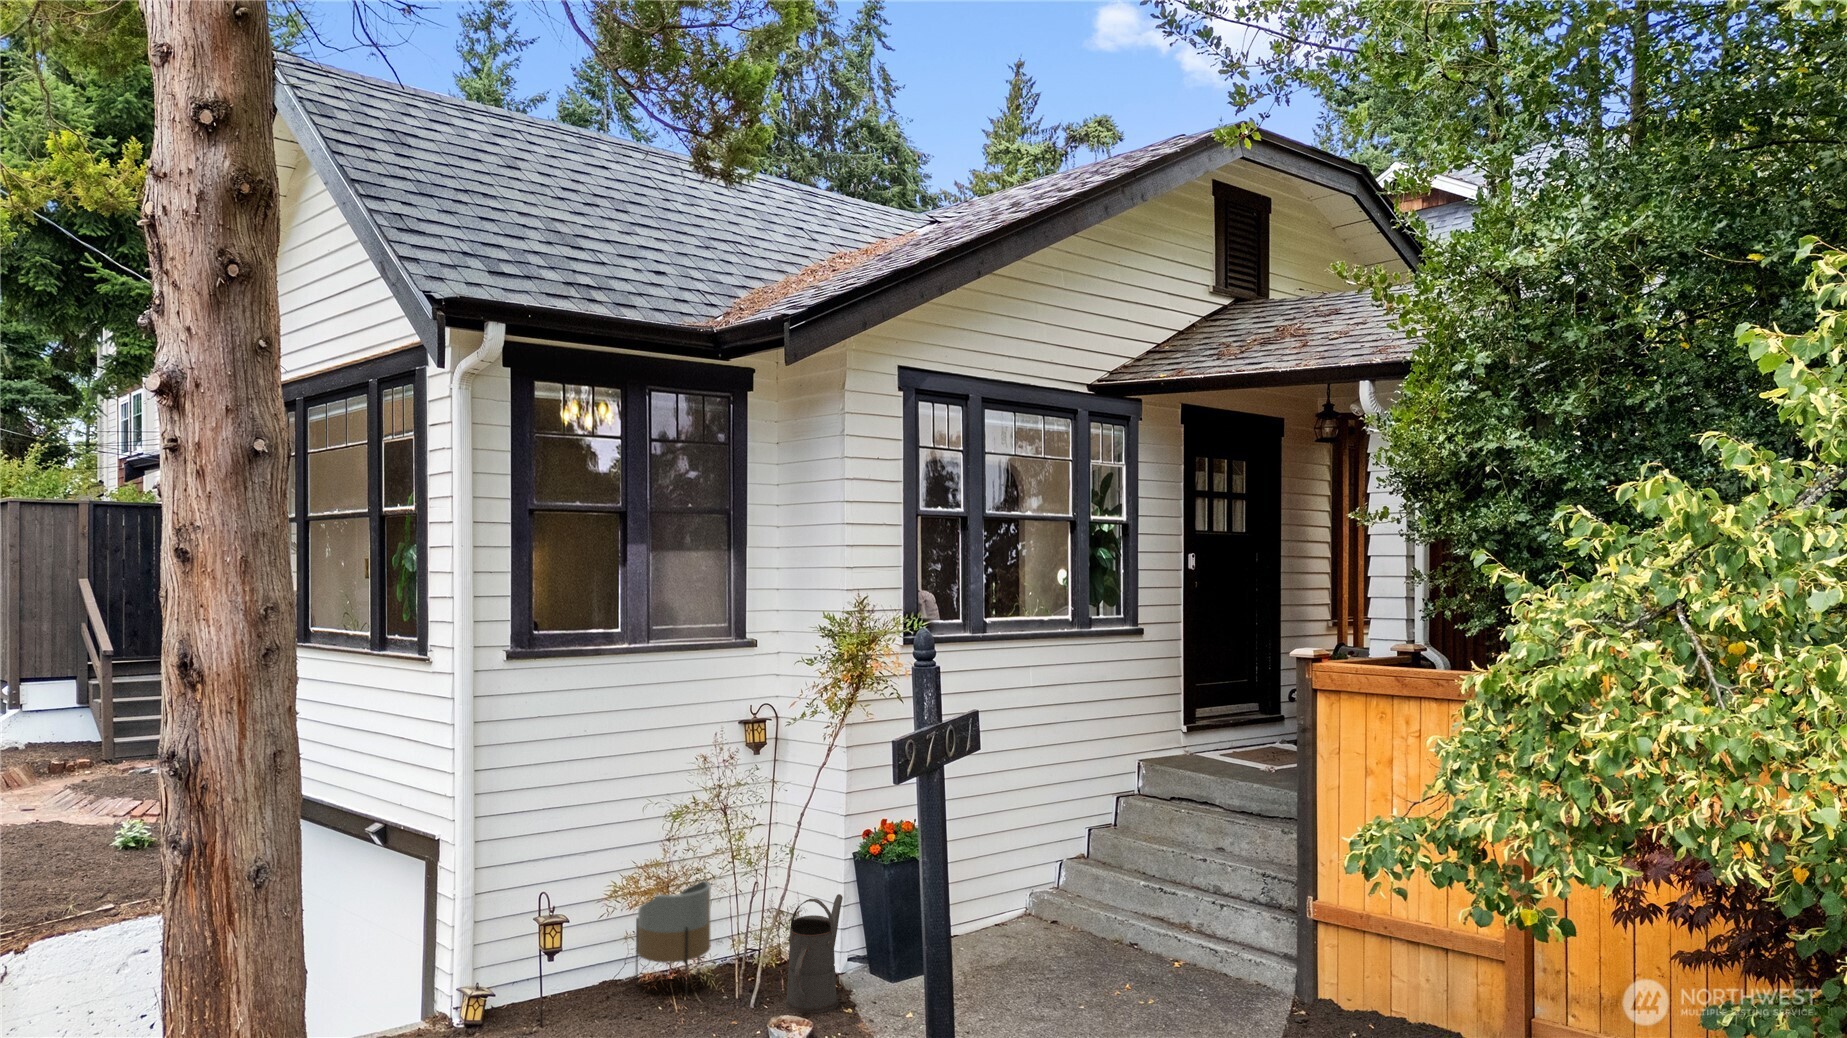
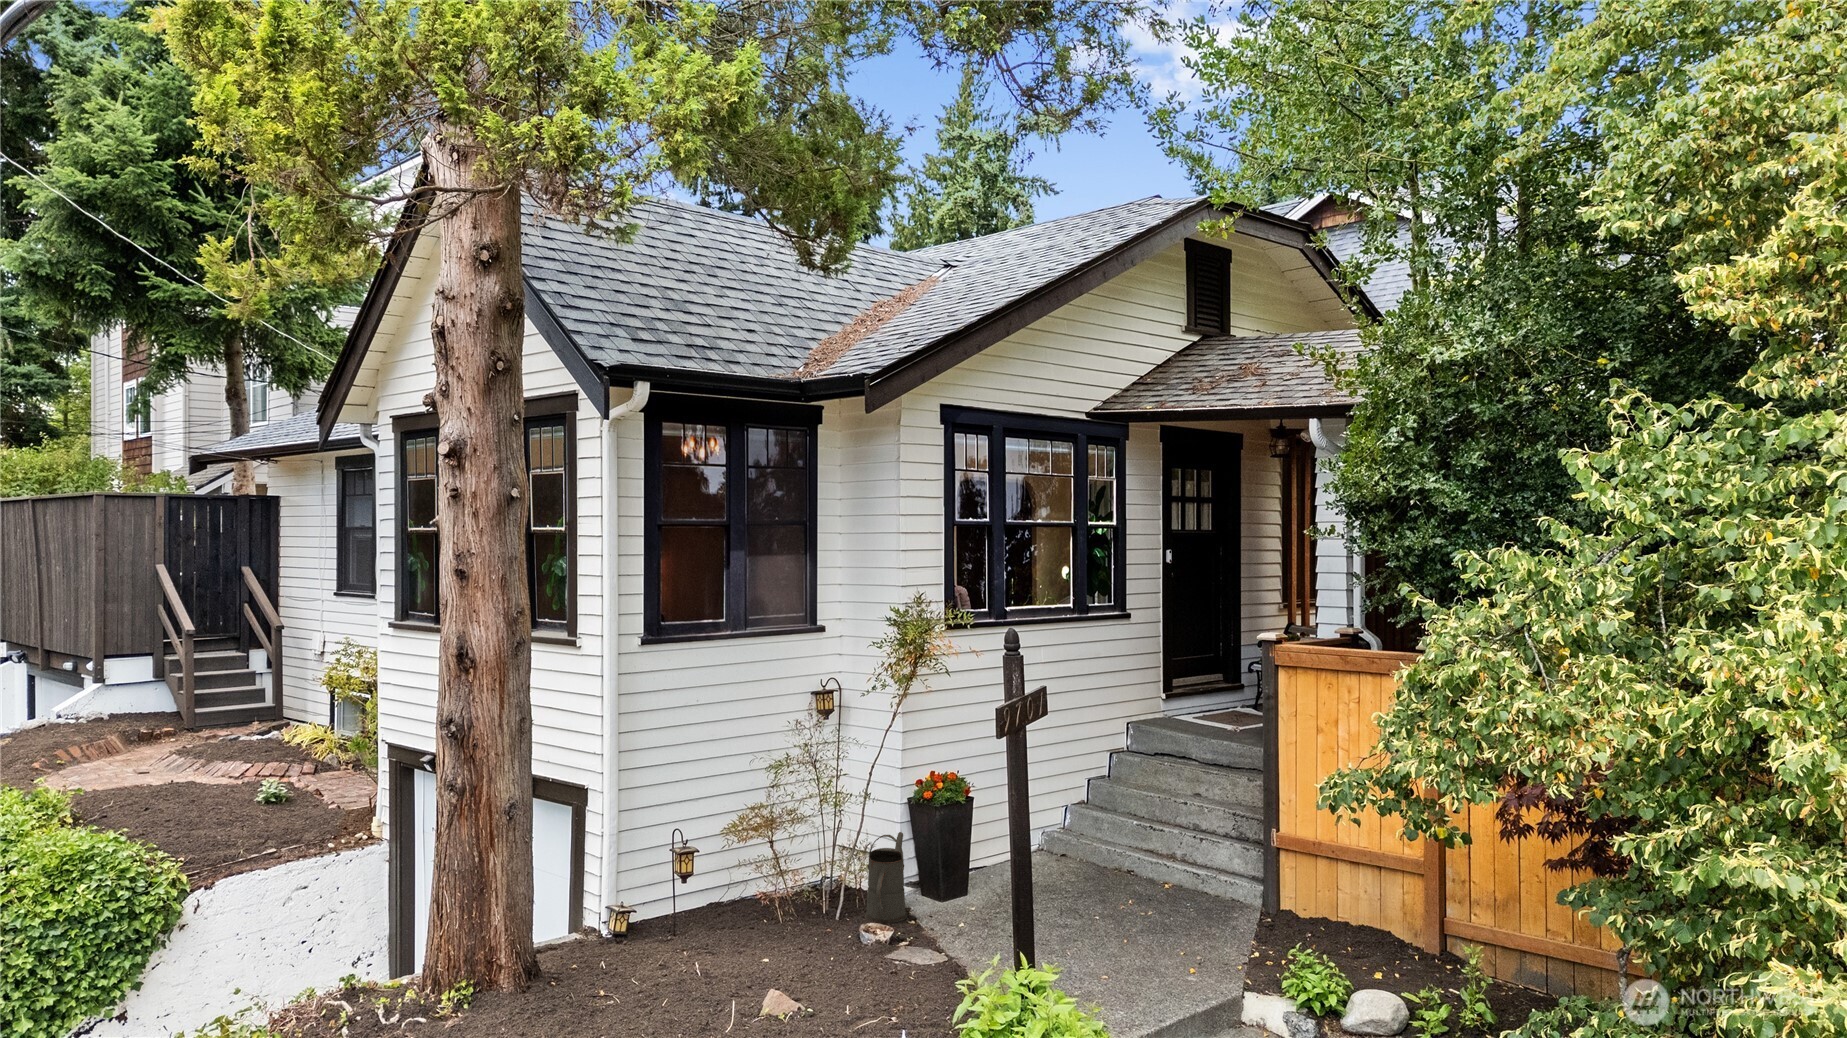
planter: present [635,881,711,996] -> none [740,821,800,914]

